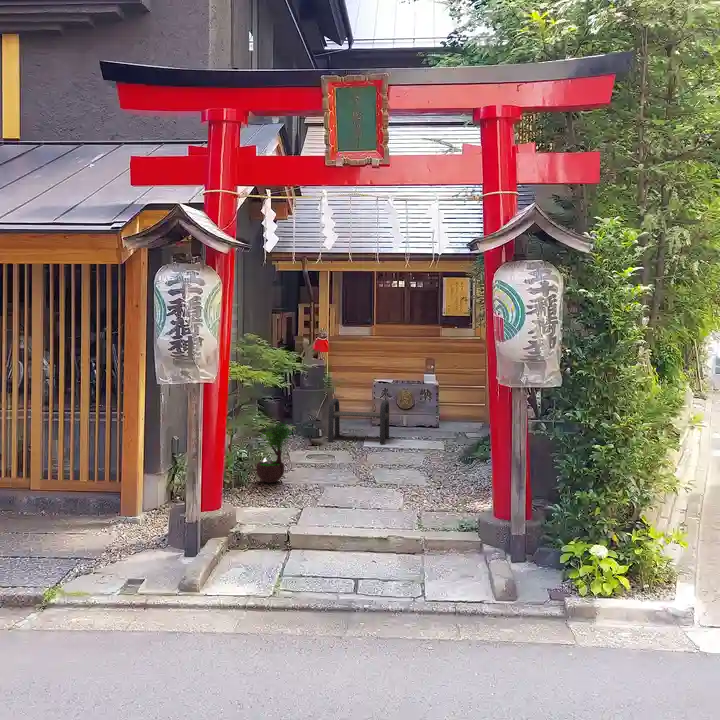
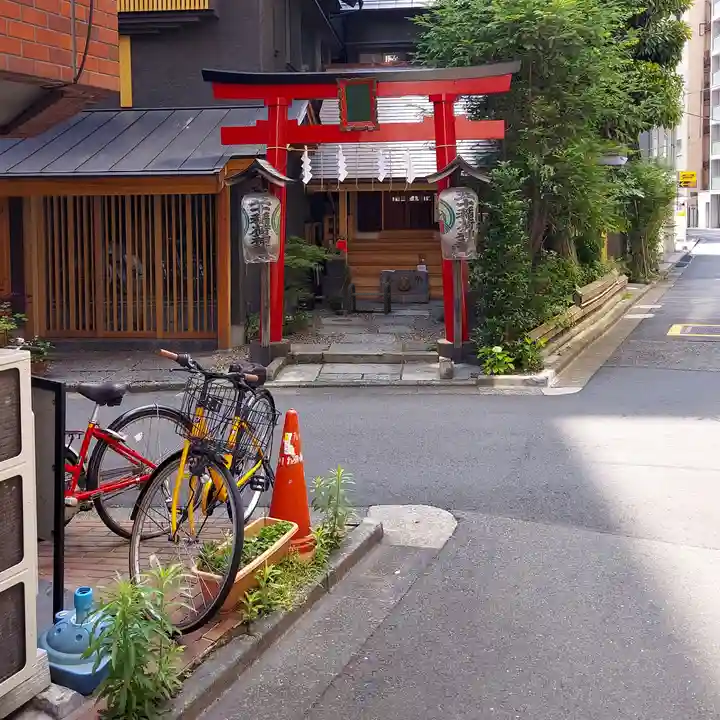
potted tree: present [256,423,290,483] -> none [301,292,324,334]

